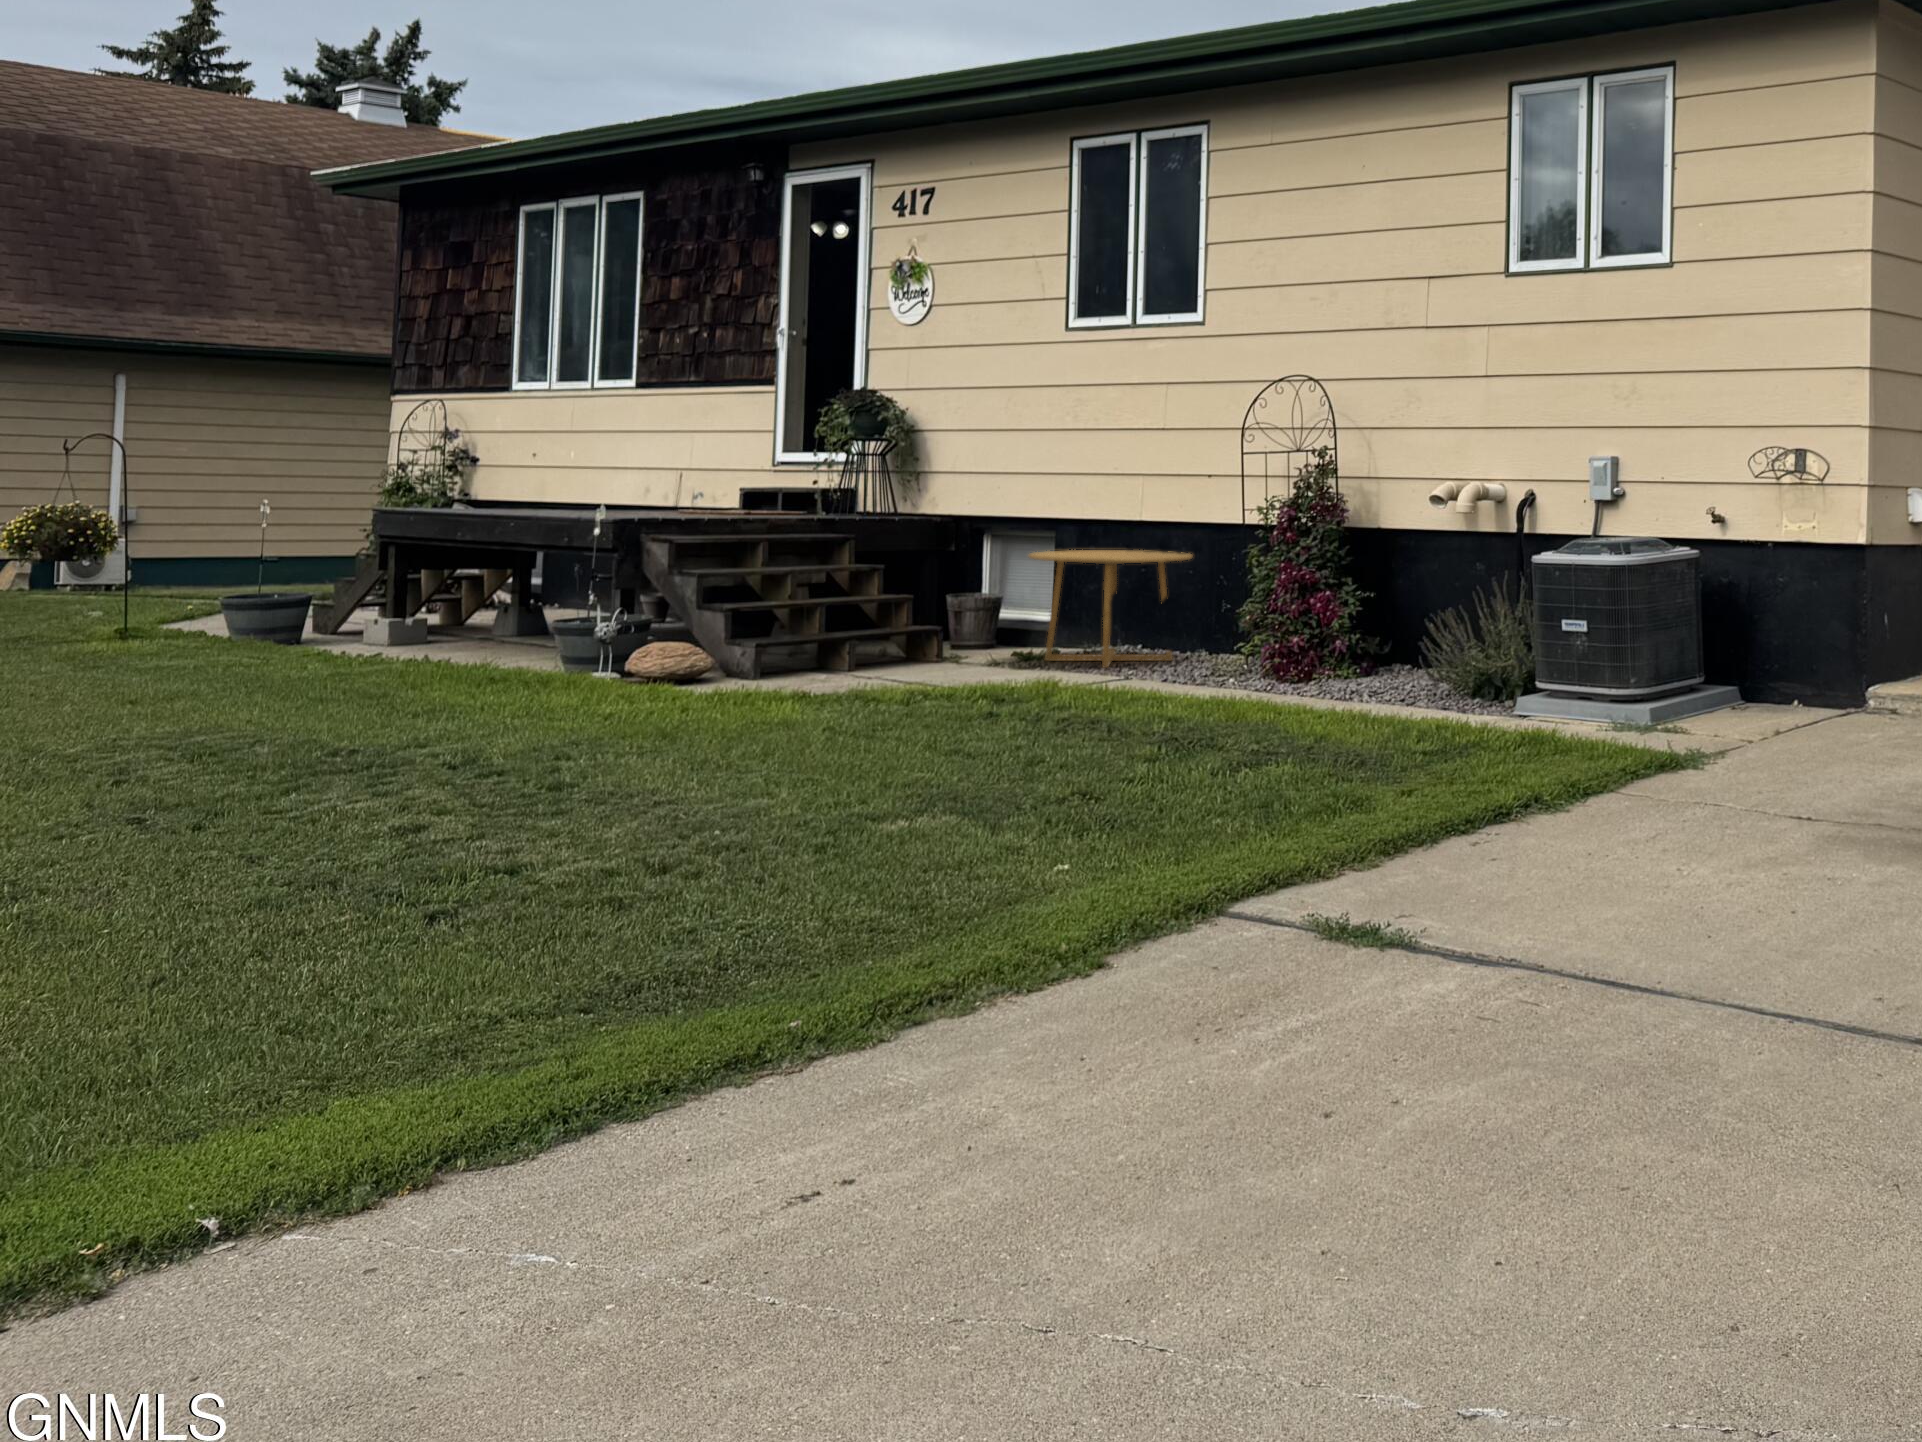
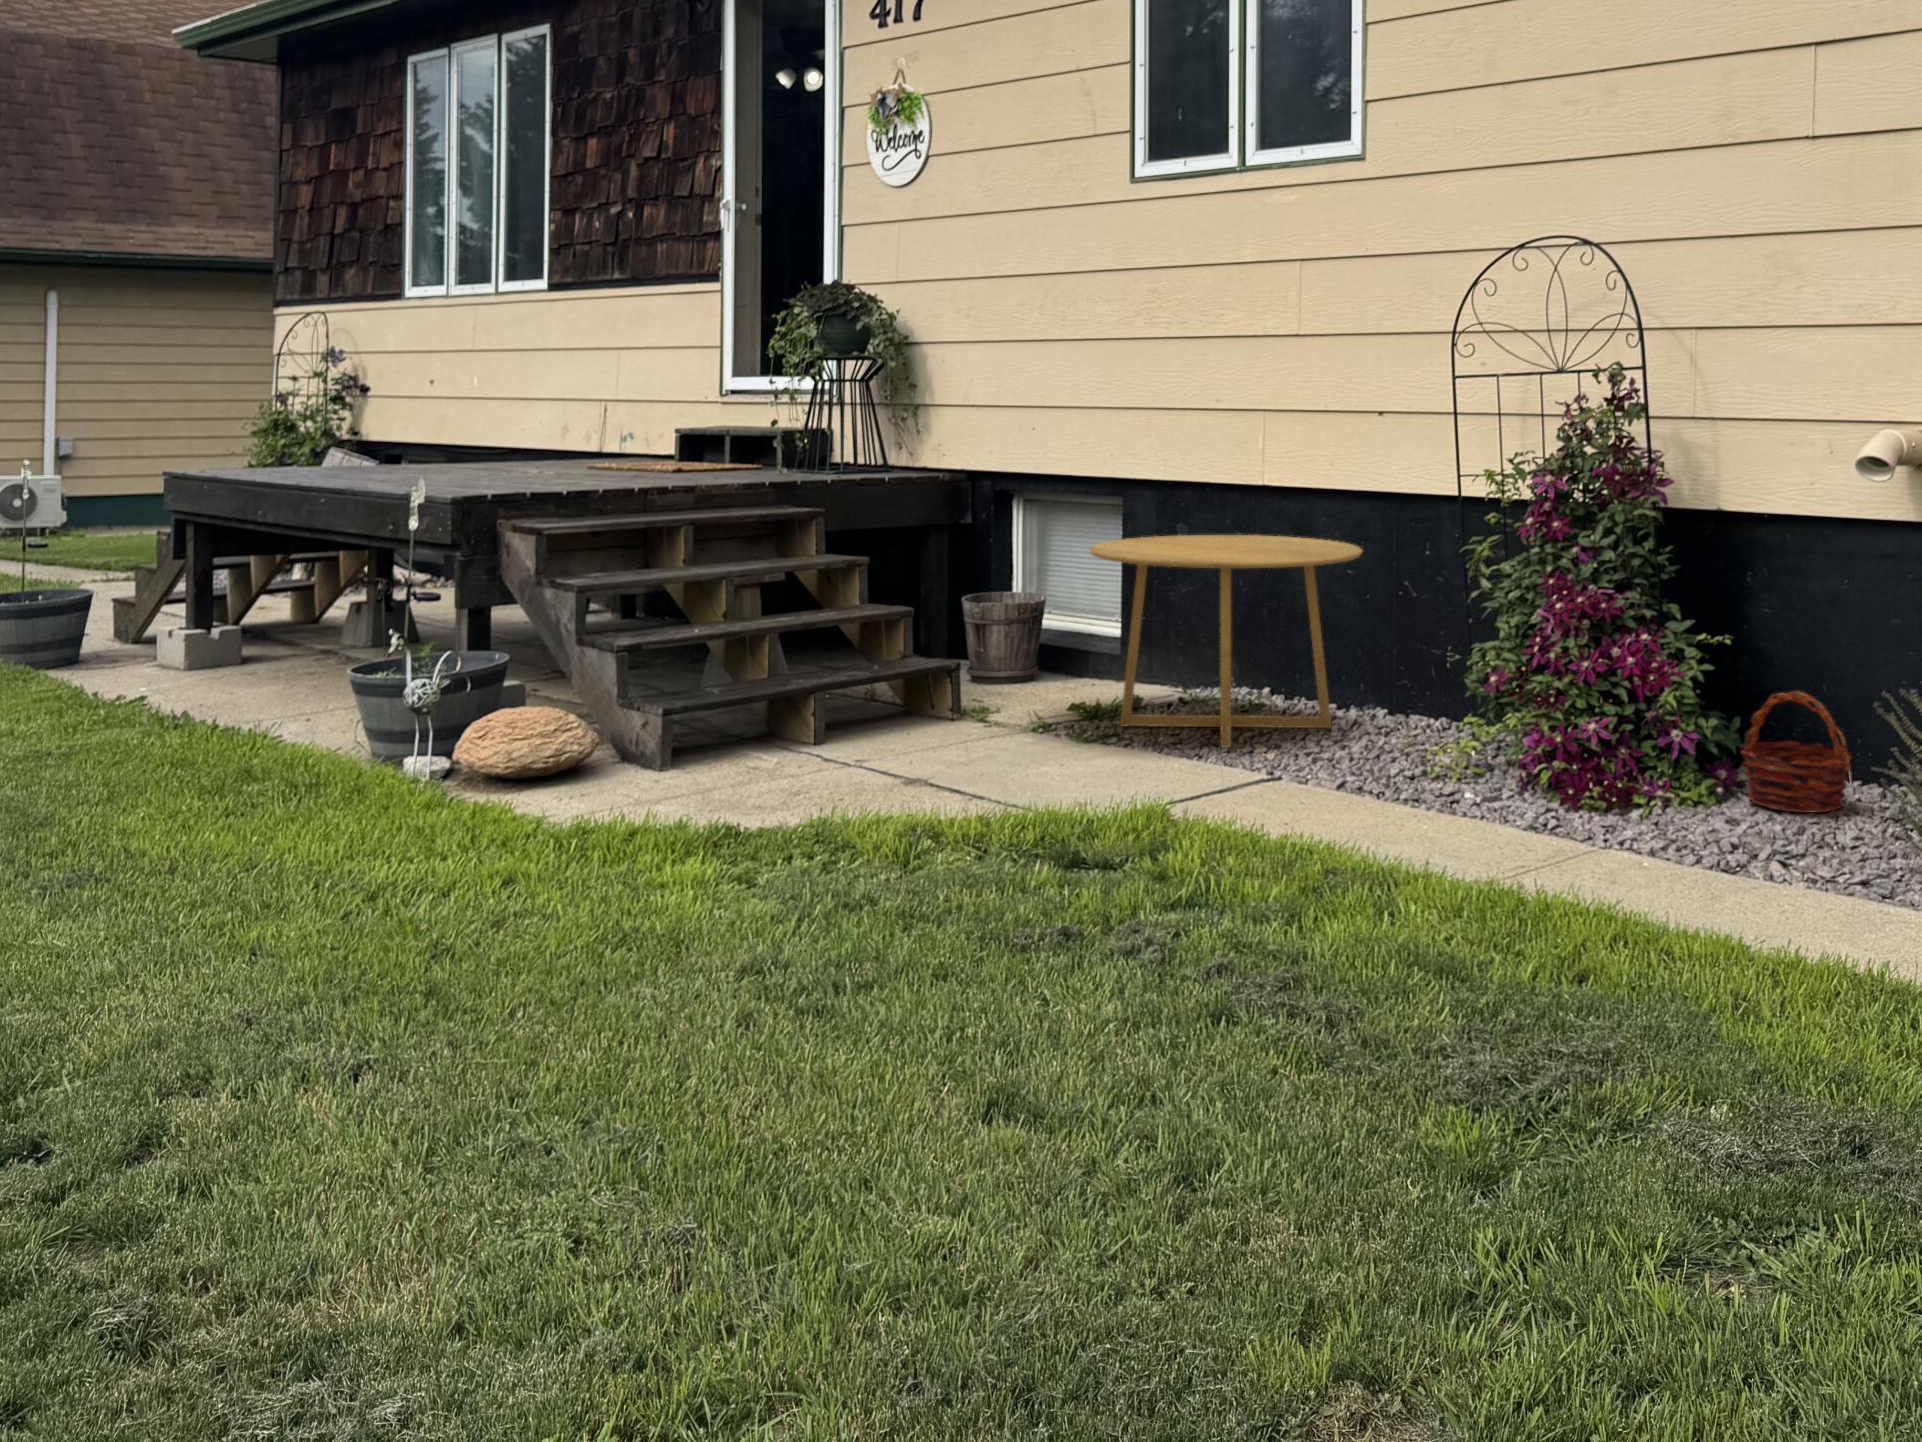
basket: none [1374,620,1431,682] -> present [1741,691,1851,813]

